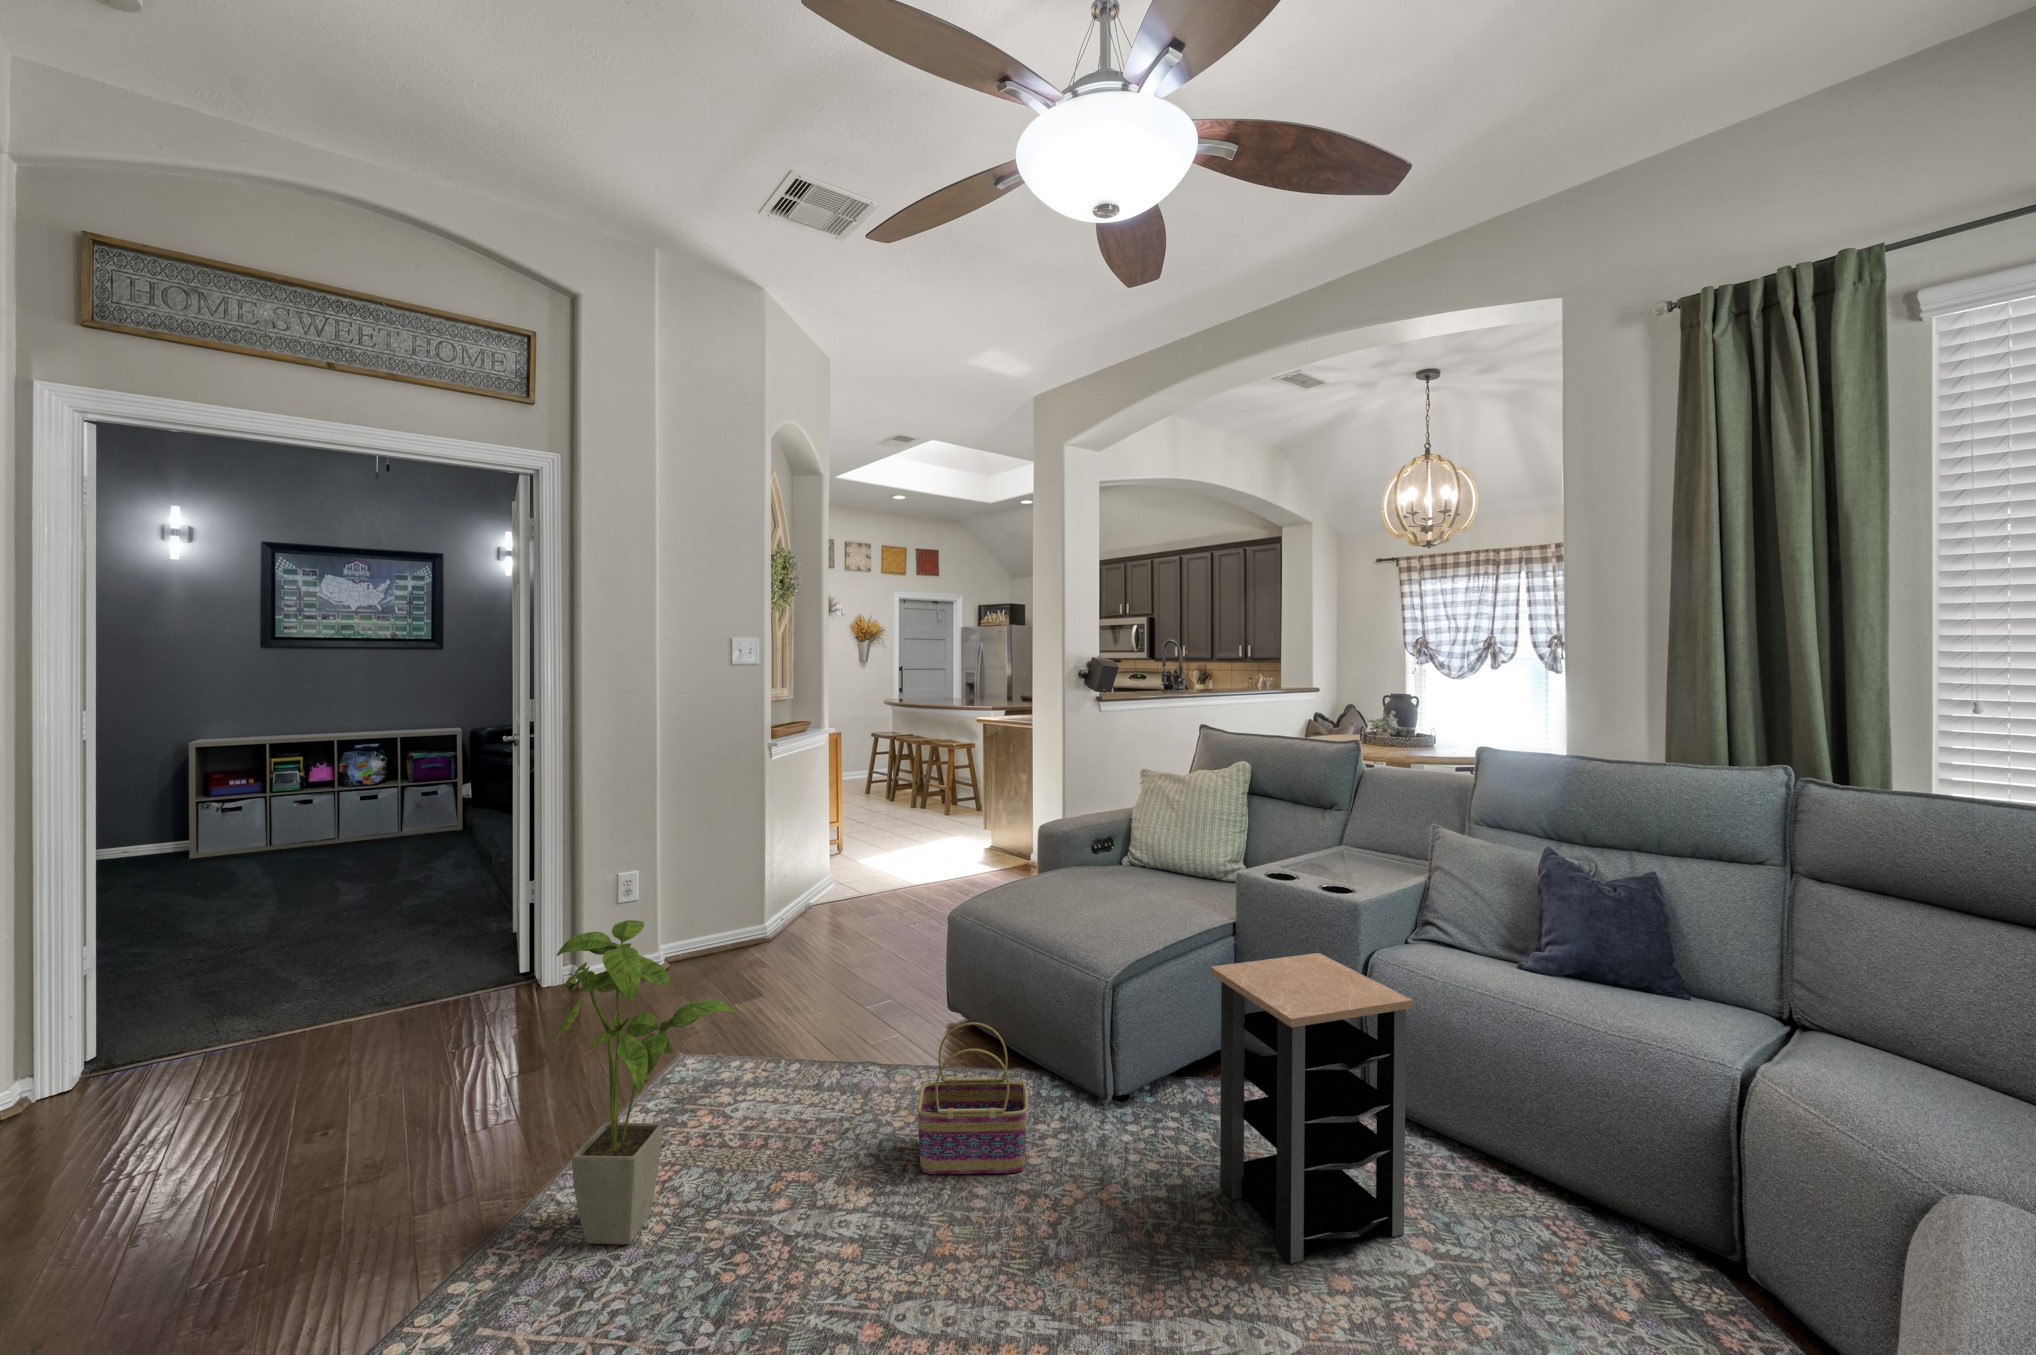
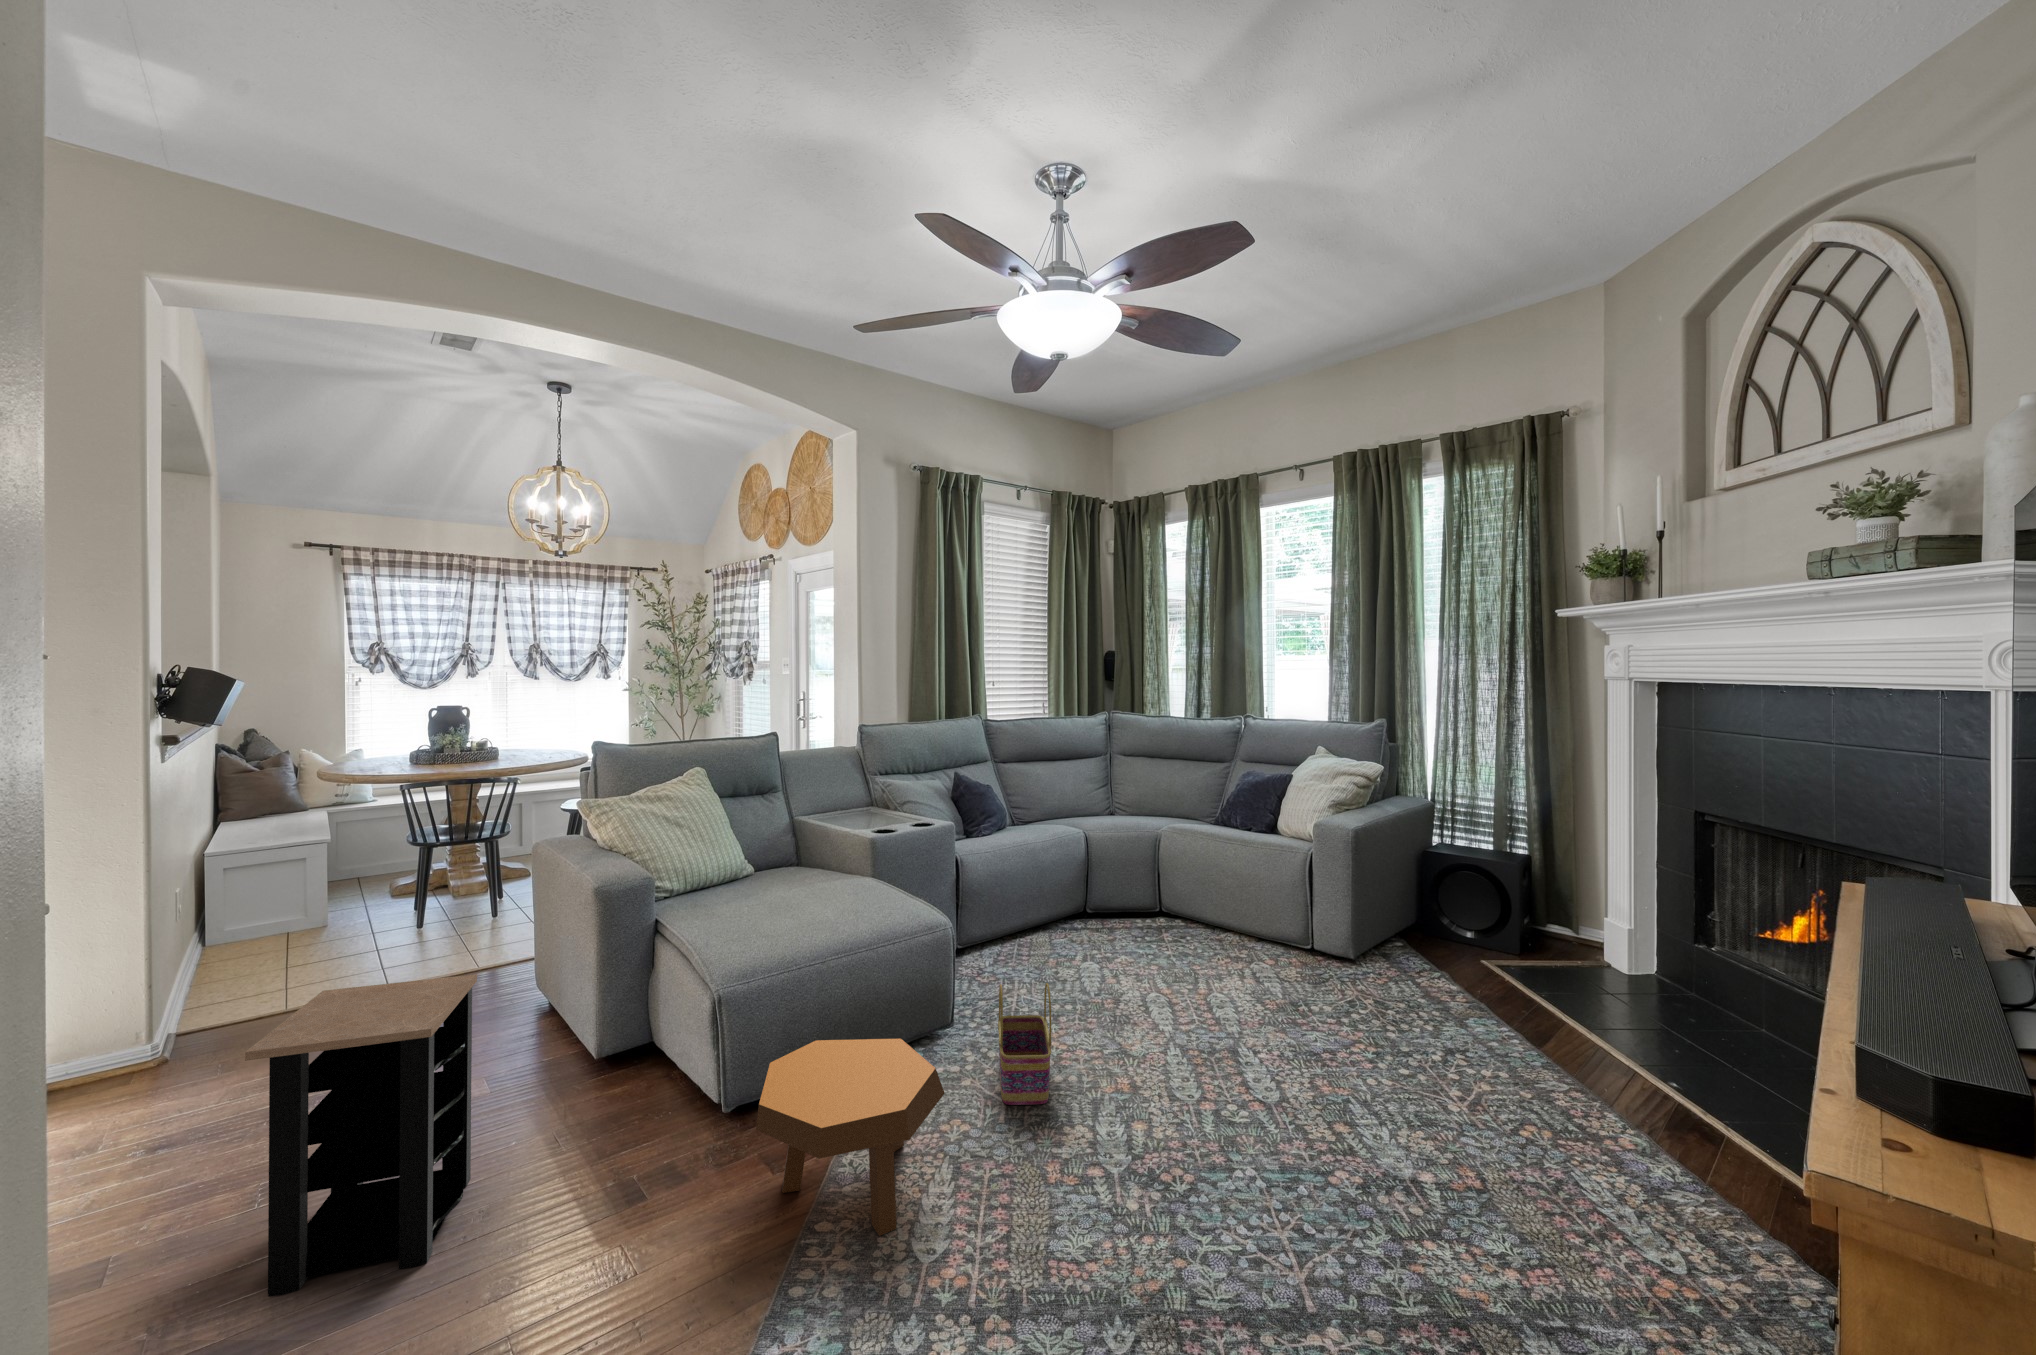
house plant: present [554,920,738,1244] -> none [1093,950,1241,1284]
side table: present [1210,953,1413,1264] -> present [245,974,477,1297]
footstool: none [757,955,903,1092] -> present [756,1039,945,1236]

